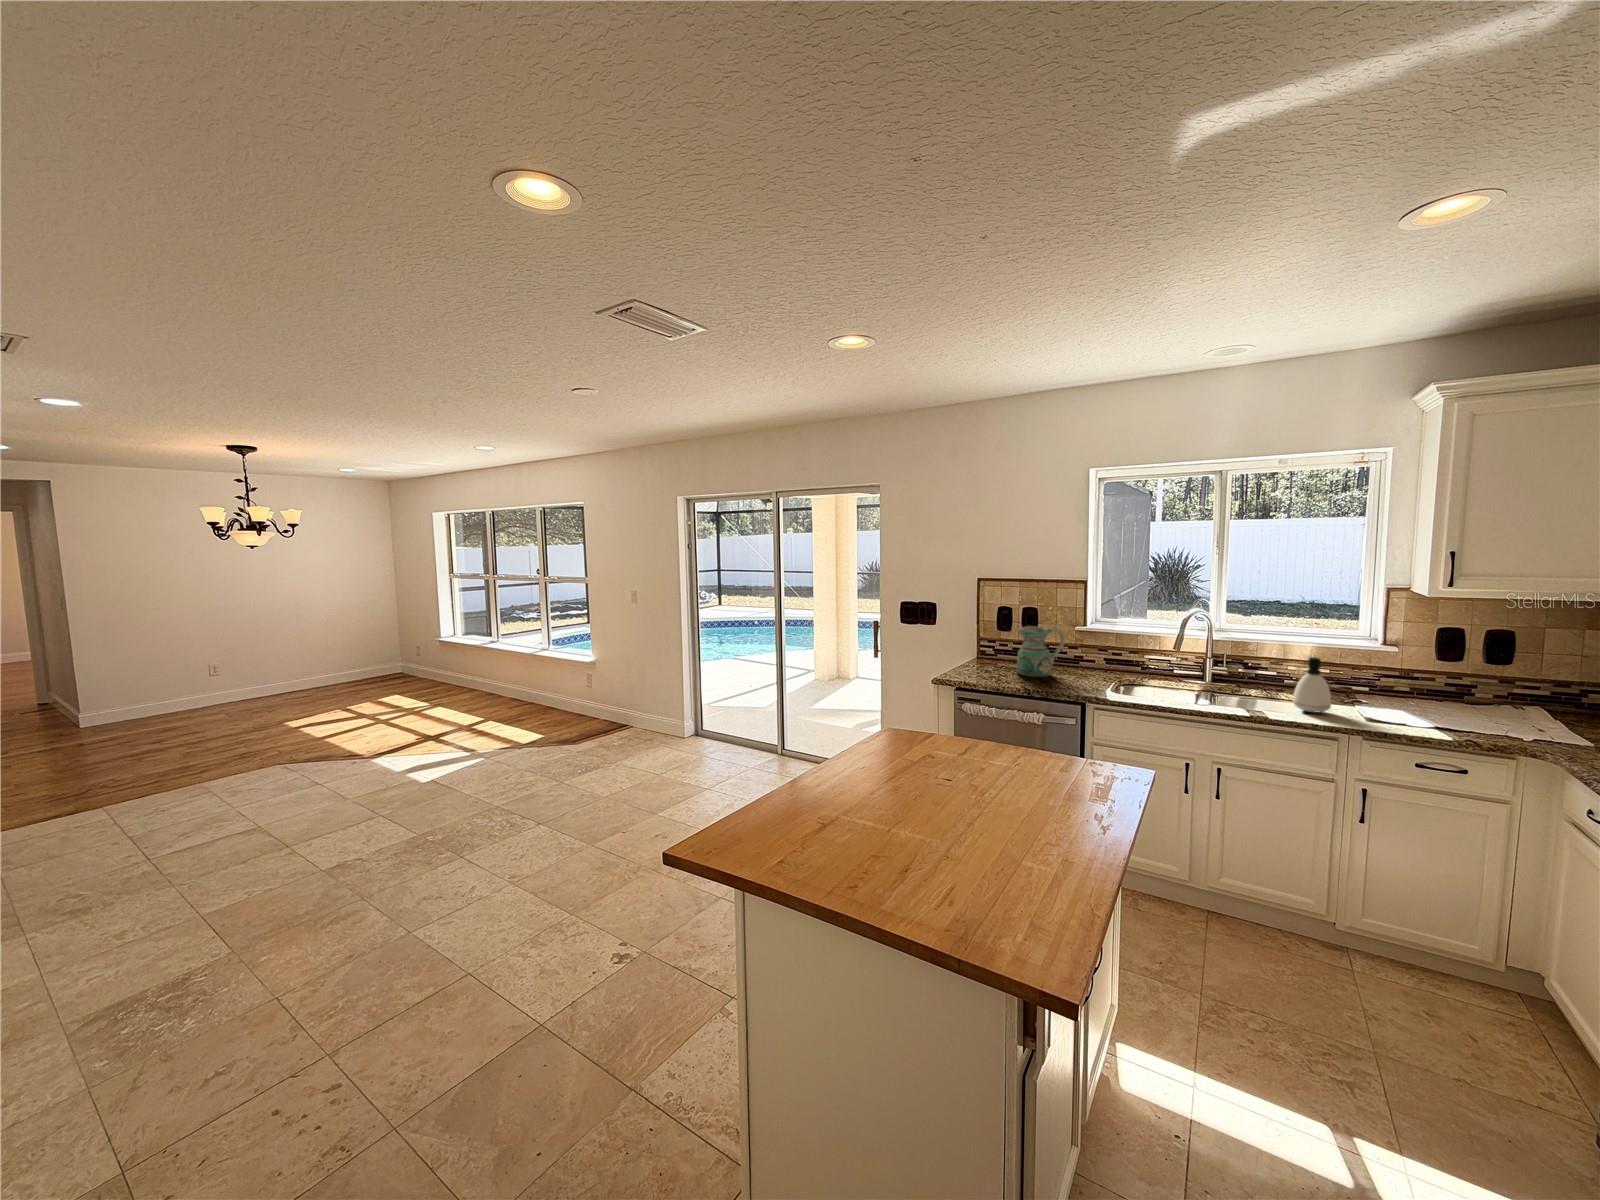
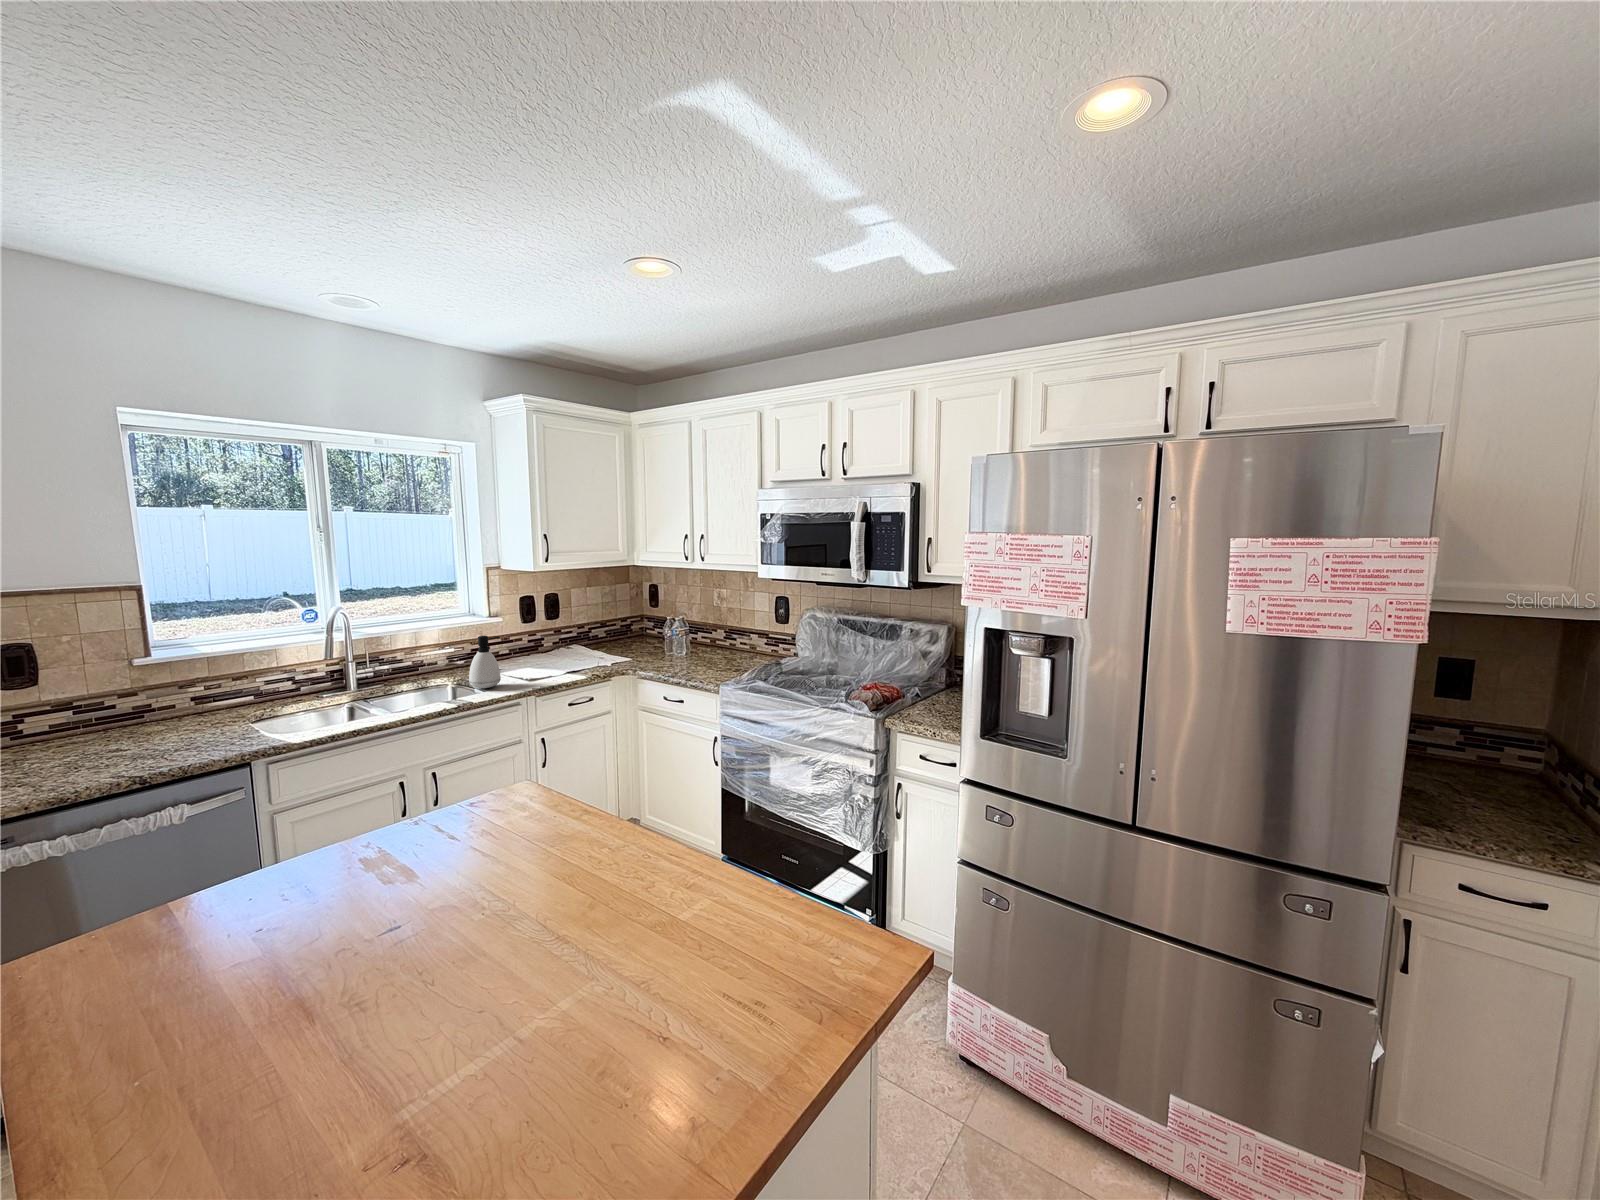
ceramic pitcher: present [1017,626,1065,677] -> none [28,666,137,767]

